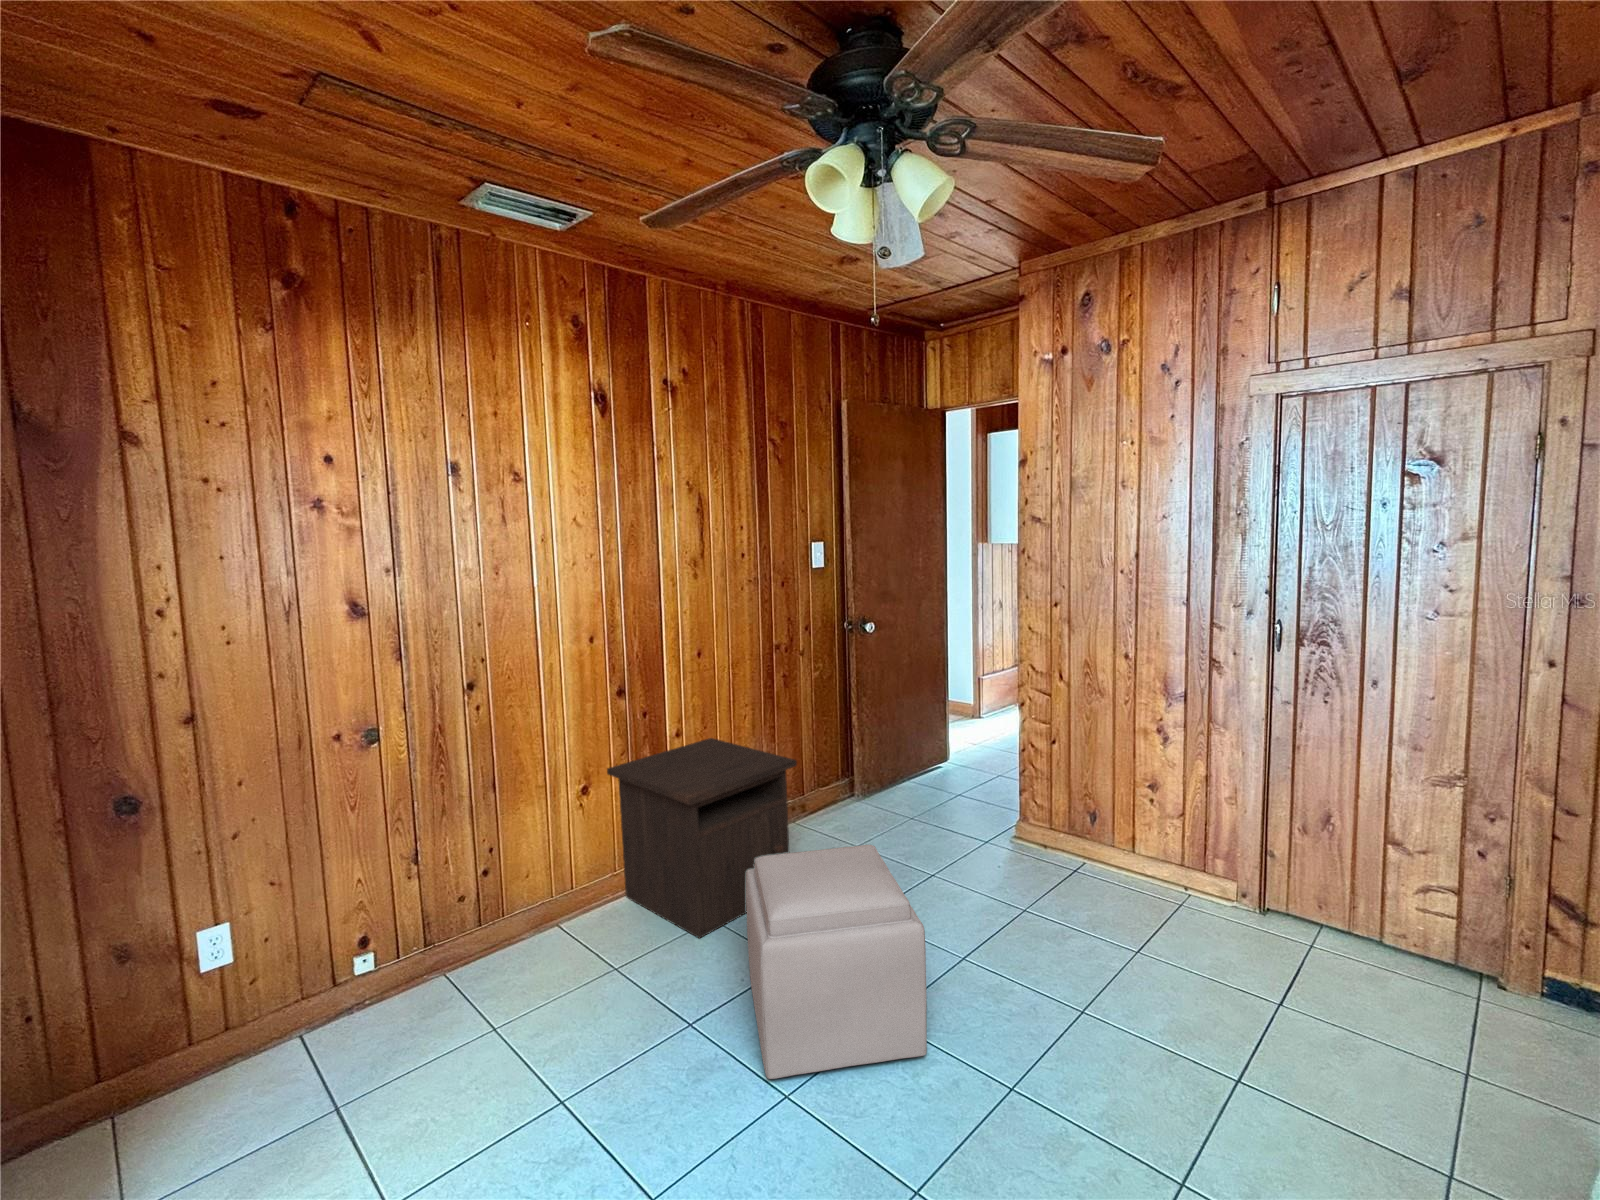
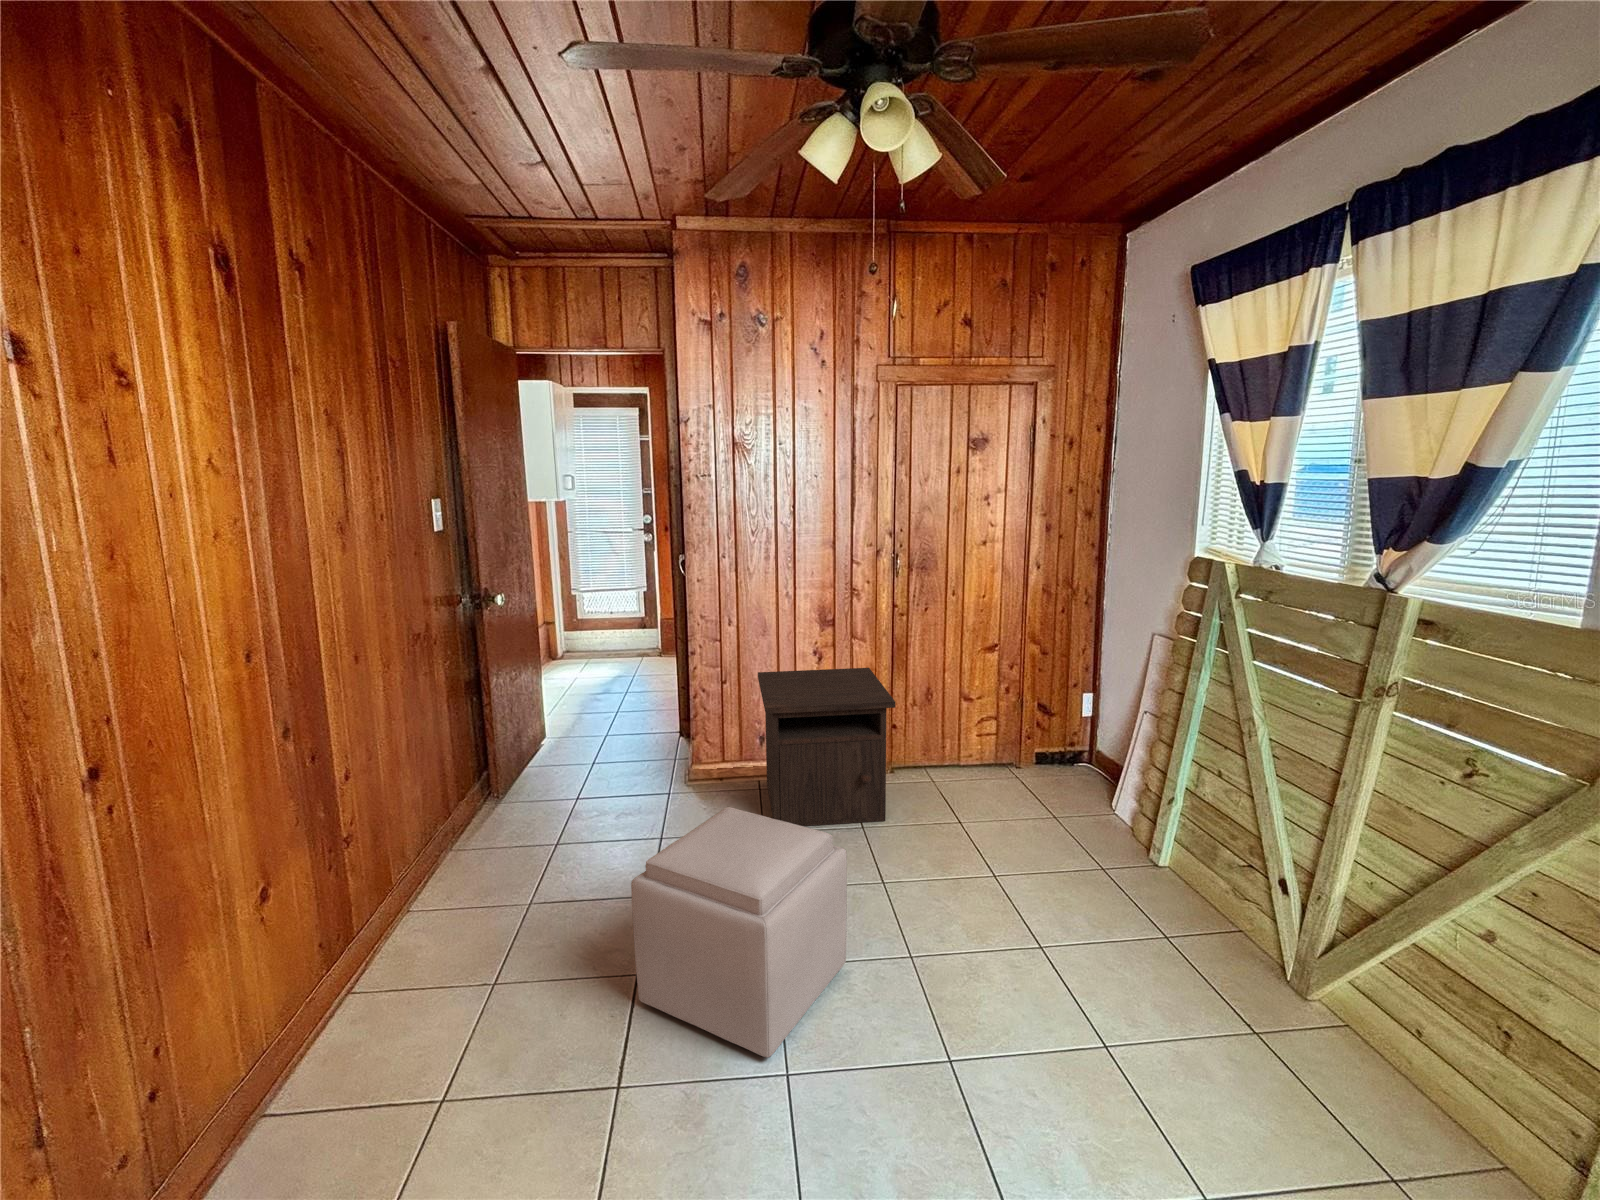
nightstand: present [607,738,797,938] -> present [758,668,896,826]

